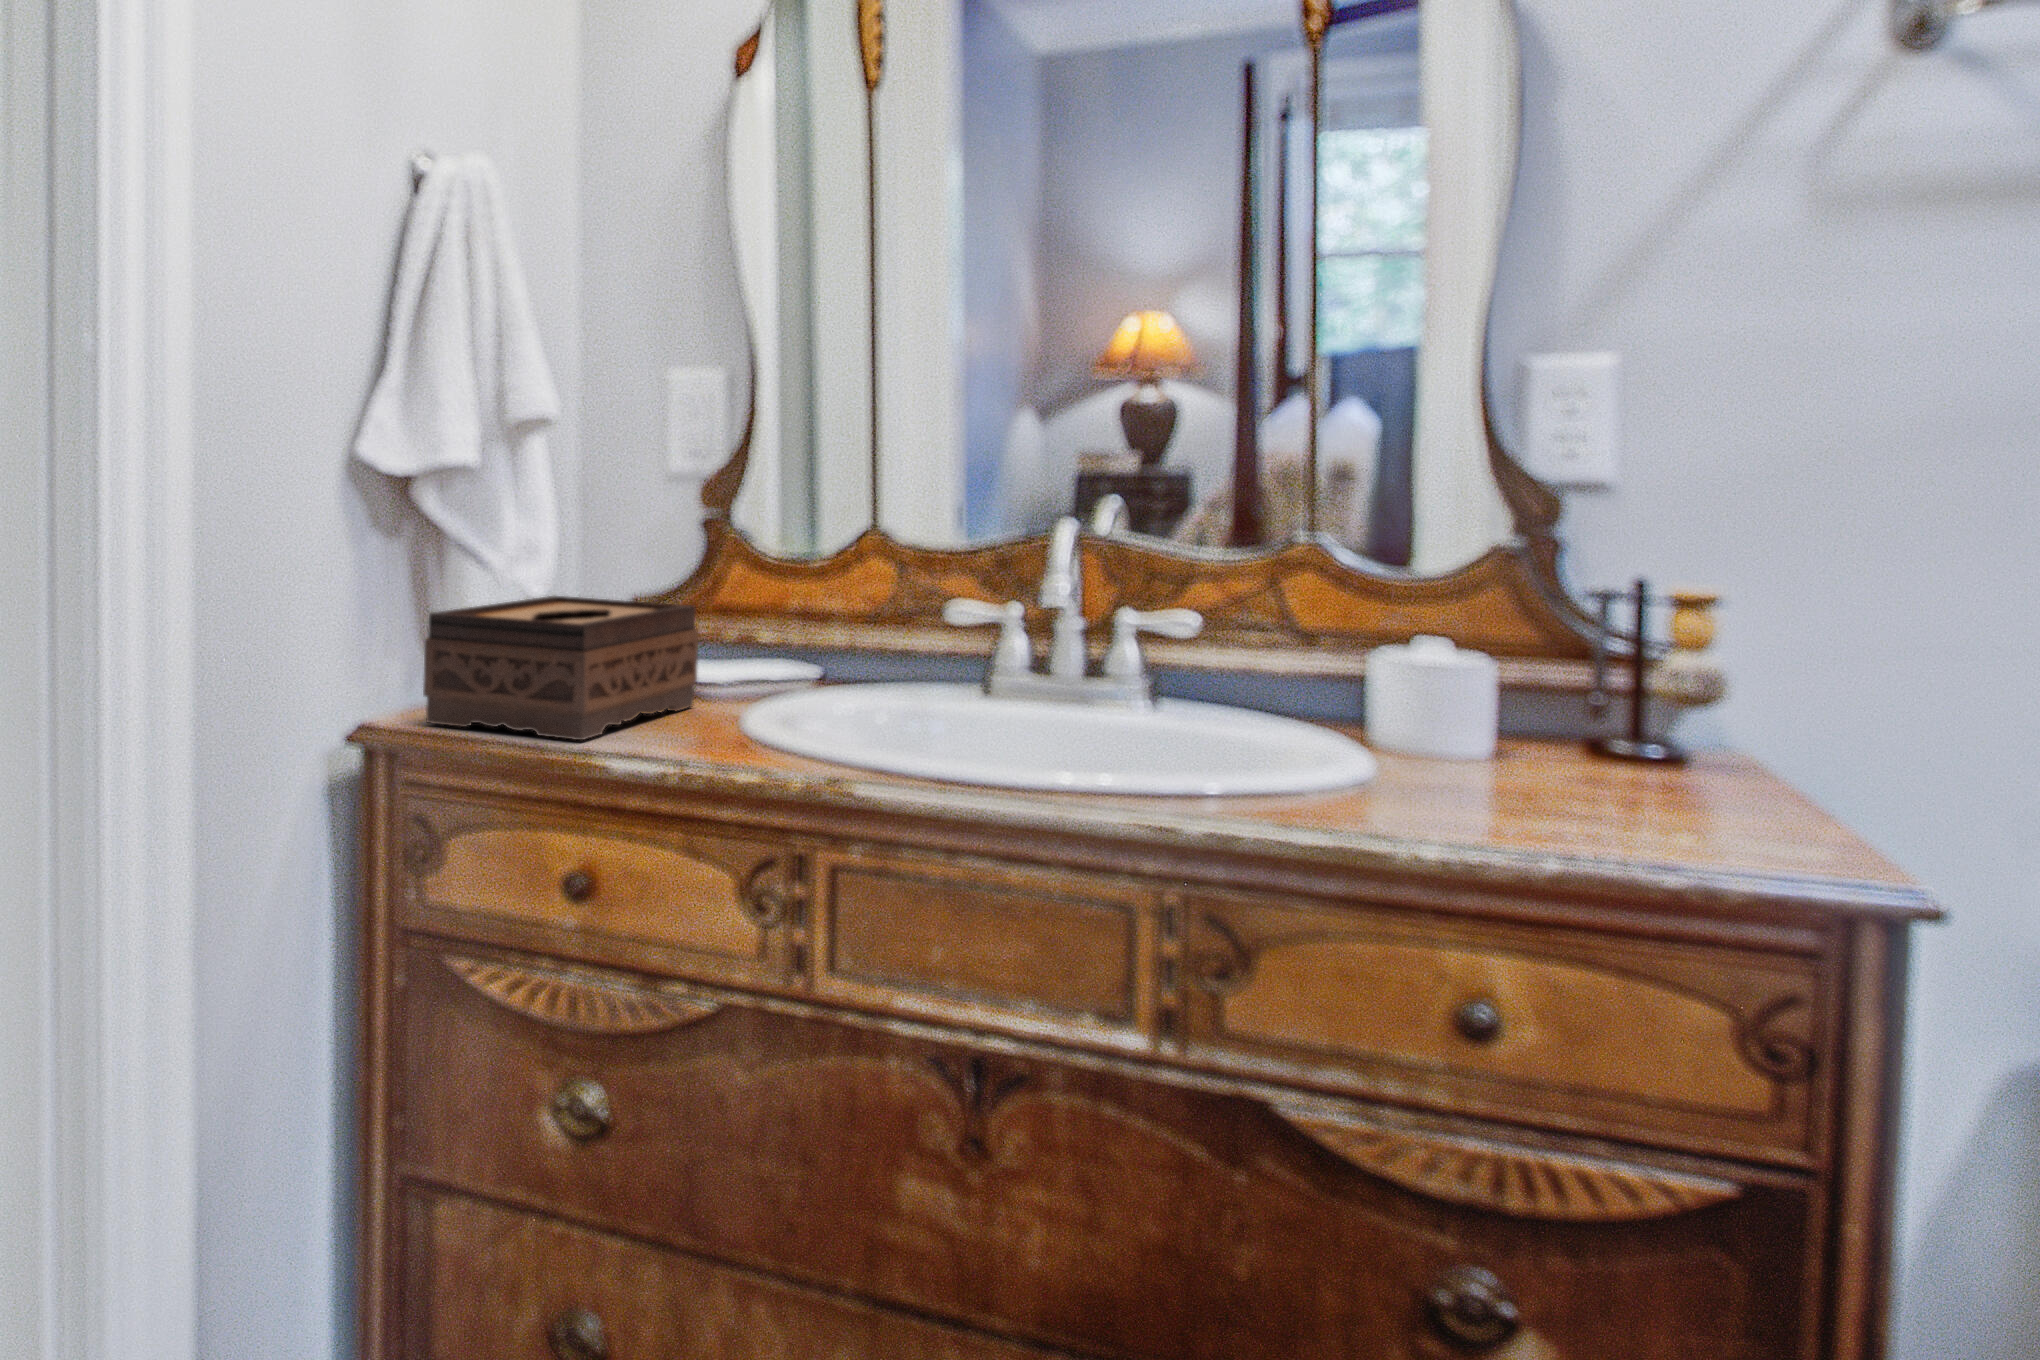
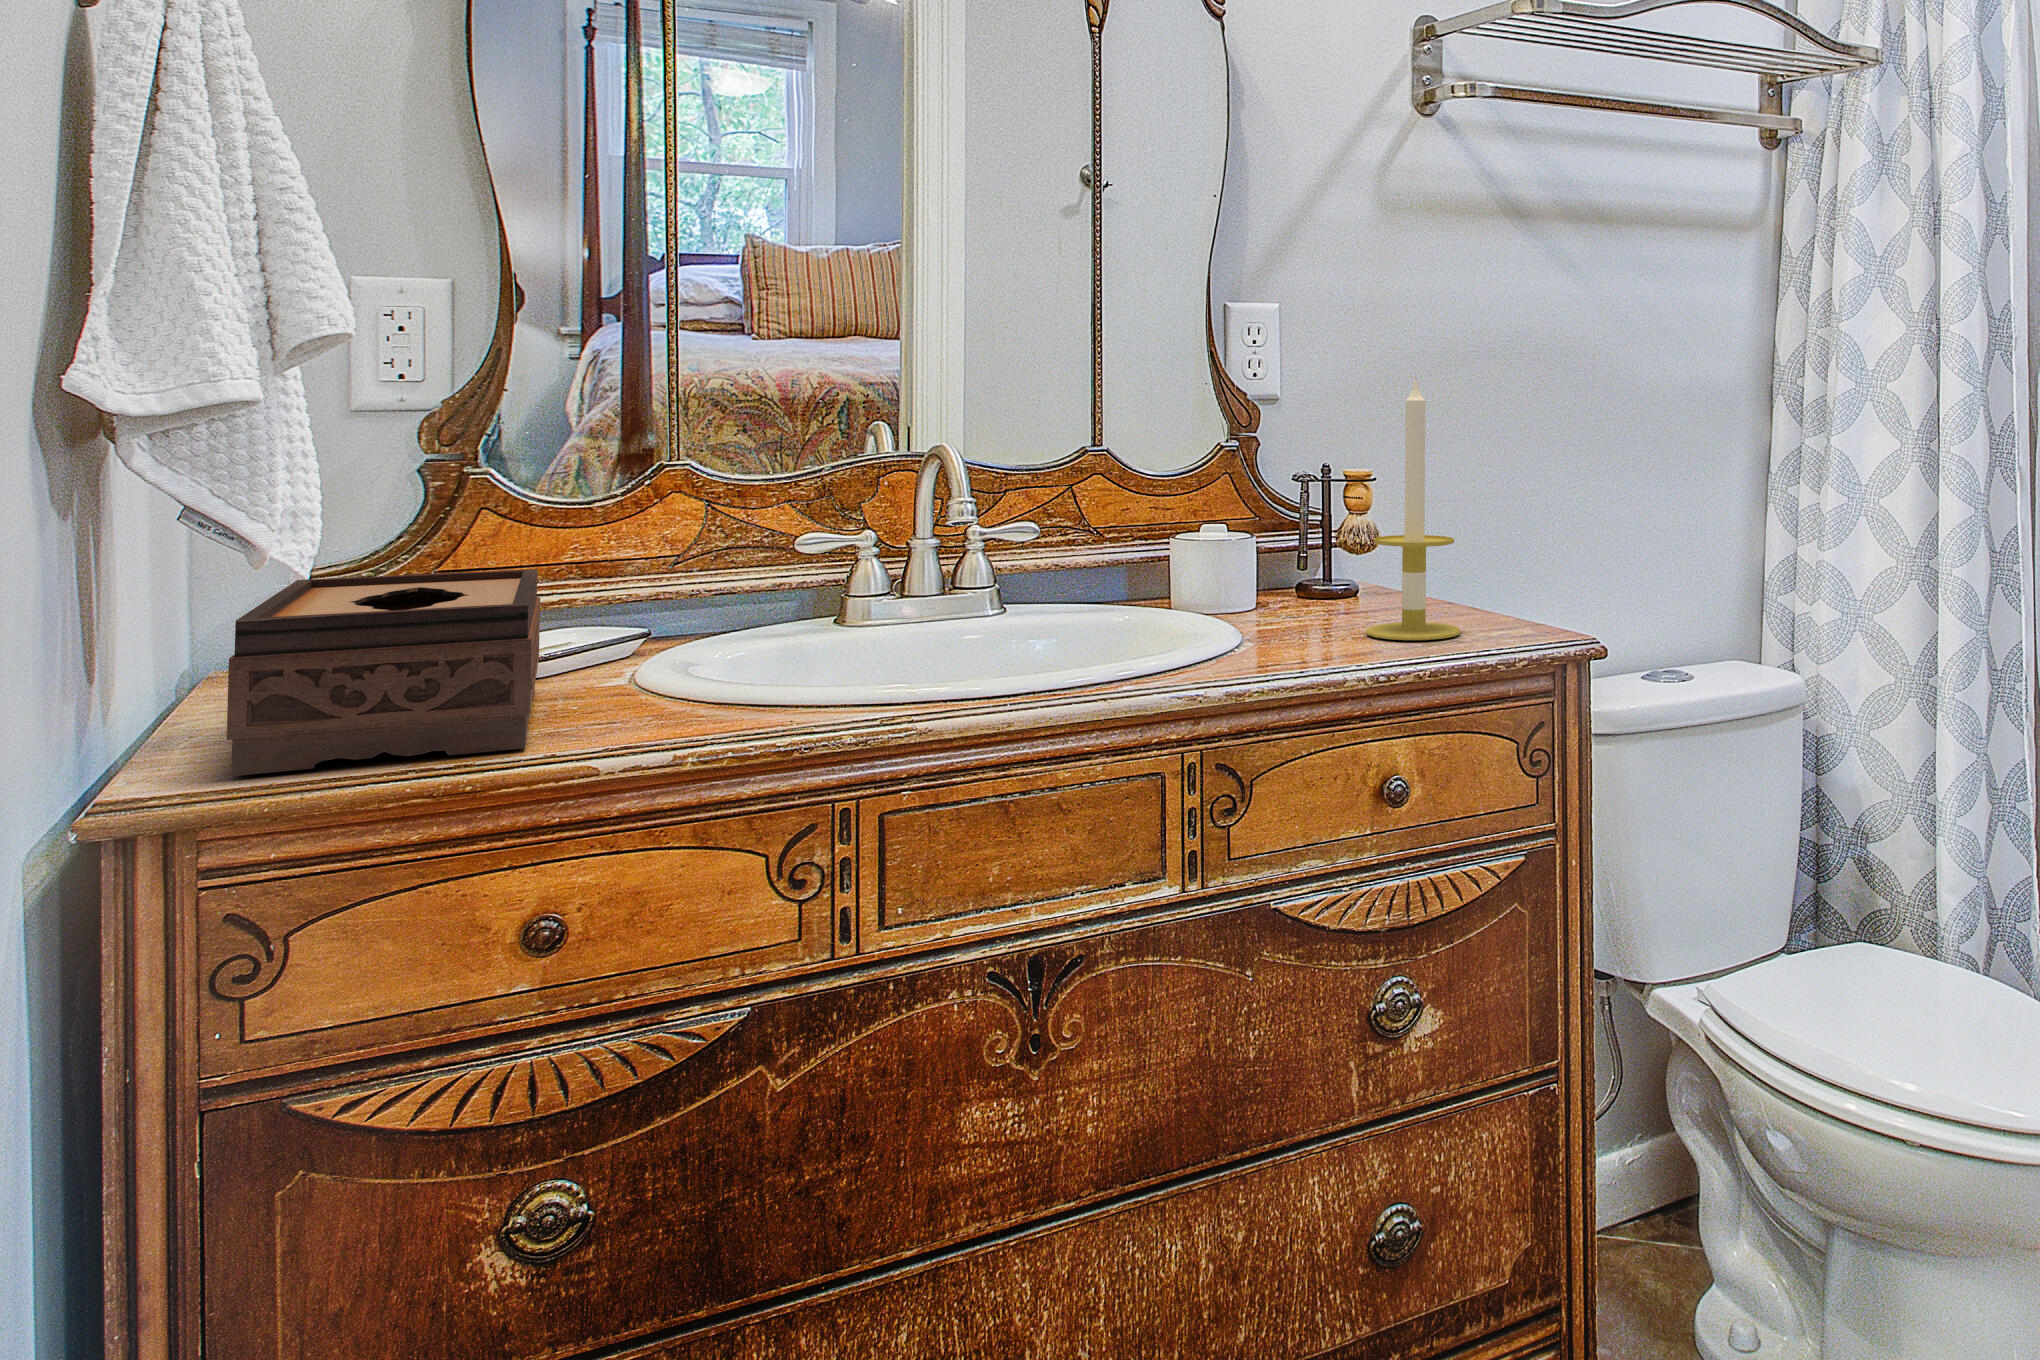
candle: none [1542,451,1699,832] -> present [1366,377,1461,640]

